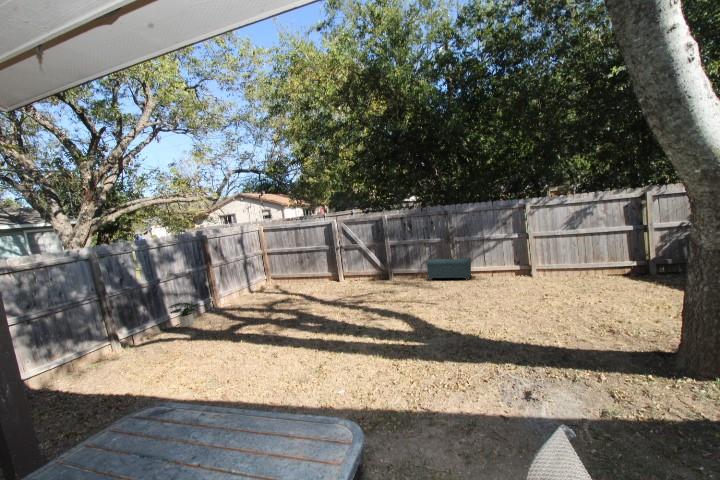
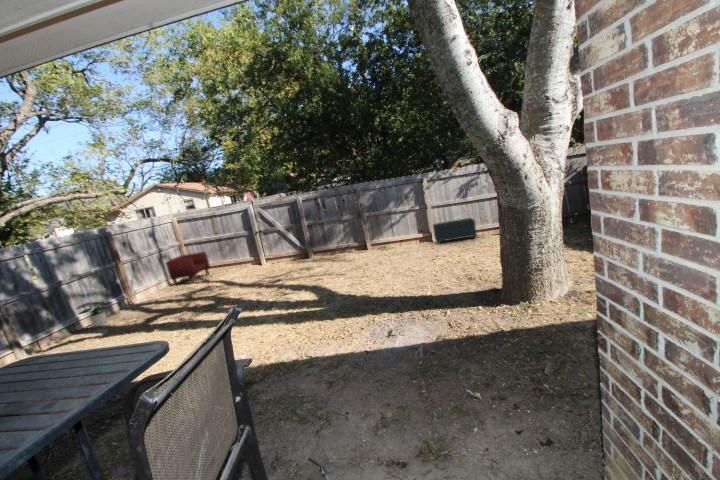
bench: present [427,258,472,281] -> present [433,218,477,245]
armchair: none [249,262,289,293] -> present [166,252,210,285]

